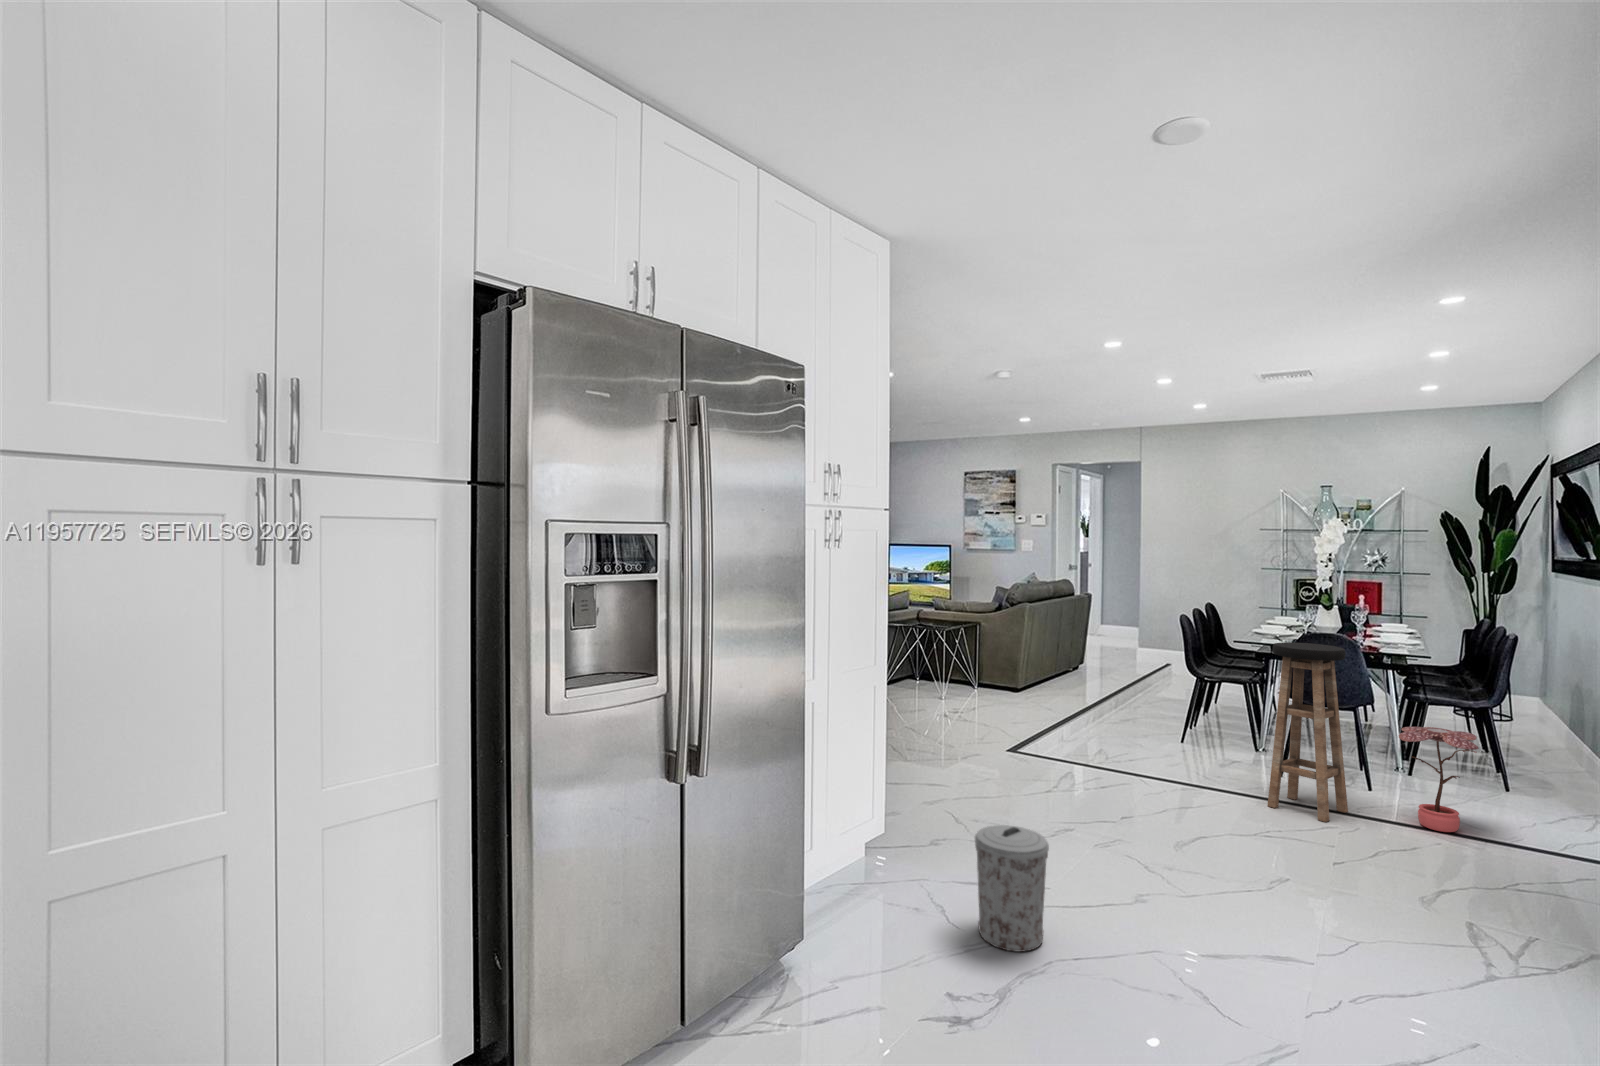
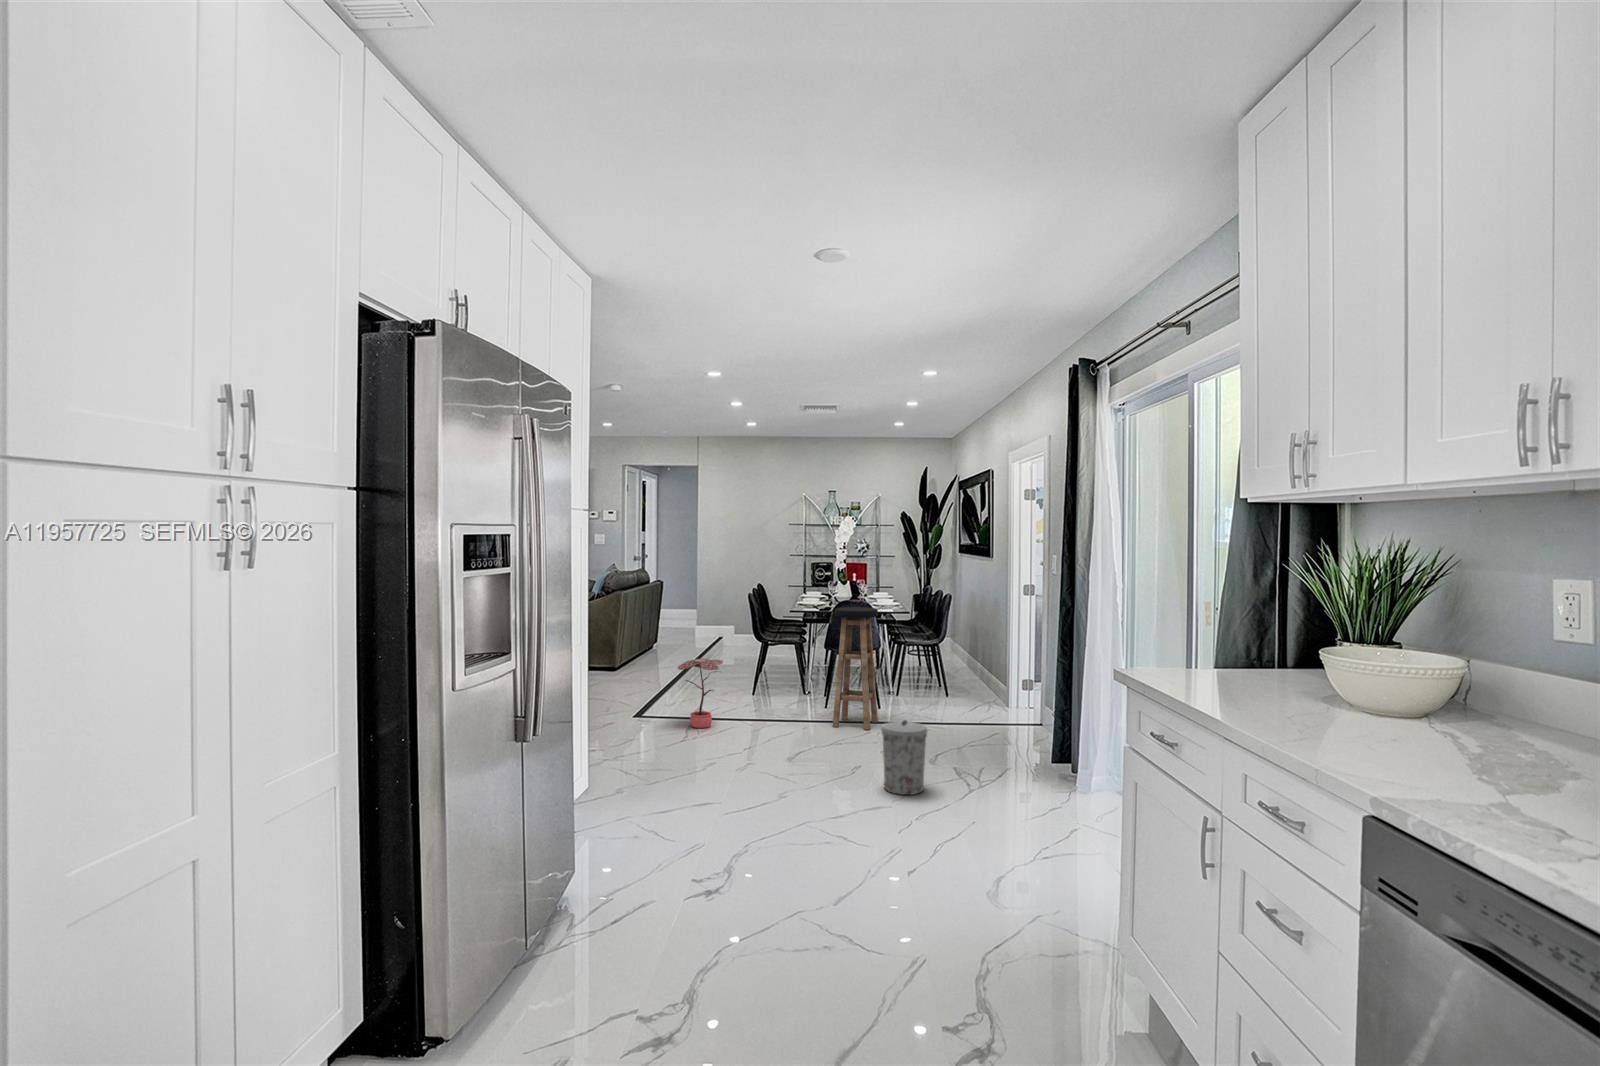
potted plant: present [1399,727,1479,832] -> present [678,659,723,728]
trash can: present [975,825,1049,952] -> present [881,720,927,795]

